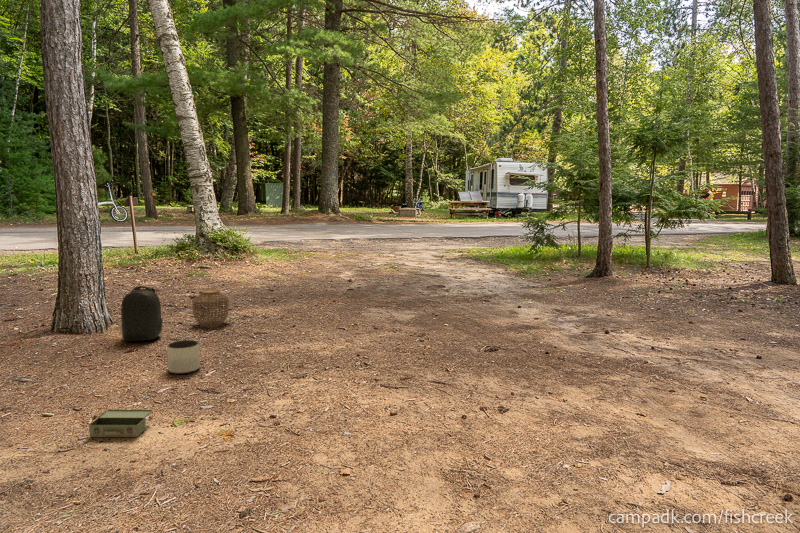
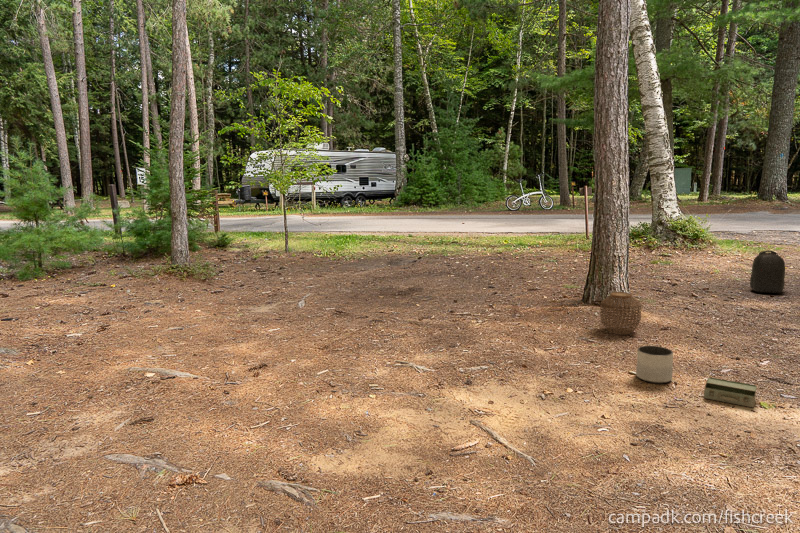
backpack: present [121,286,163,341] -> present [750,250,785,293]
woven basket: present [193,289,229,327] -> present [600,292,641,335]
planter: present [167,340,200,374] -> present [636,346,673,383]

